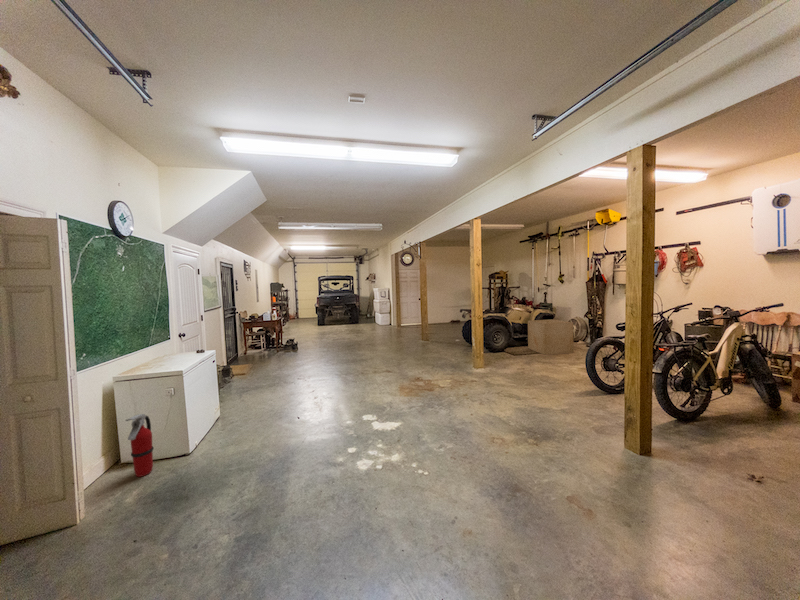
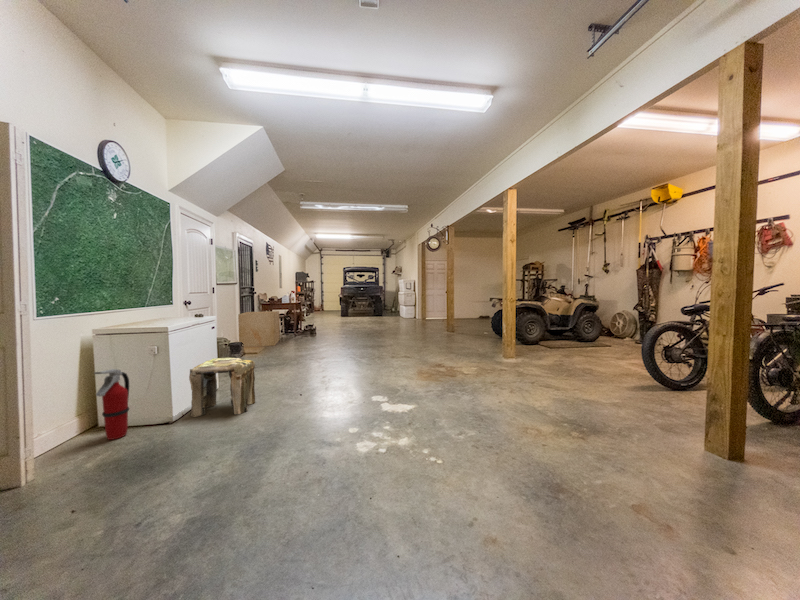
cardboard box: present [528,319,574,355] -> present [238,311,280,347]
stool: none [202,392,260,449] -> present [189,358,255,417]

